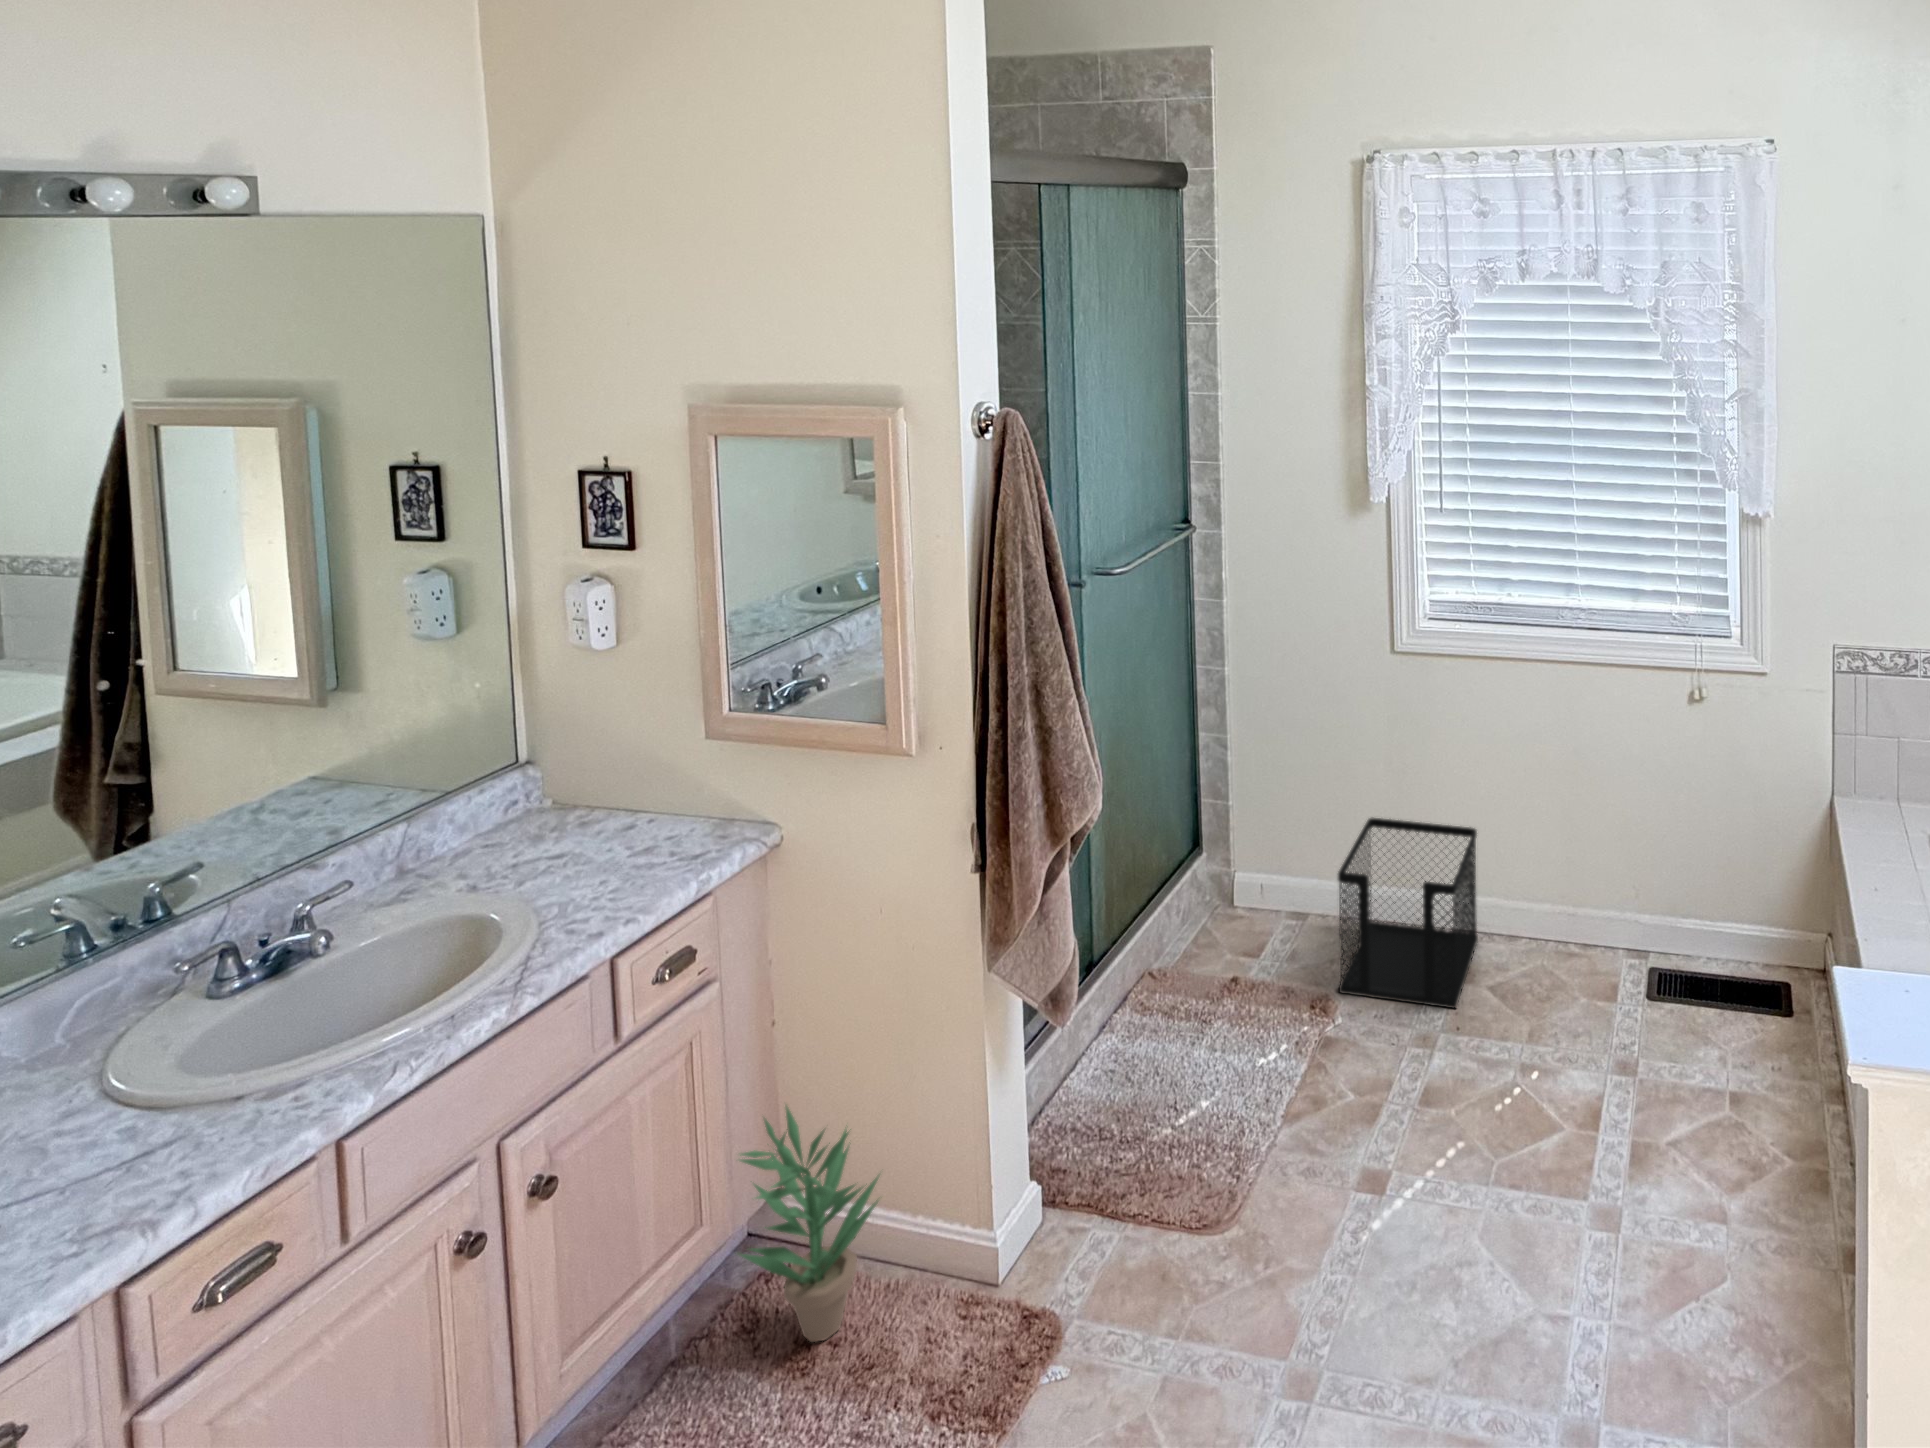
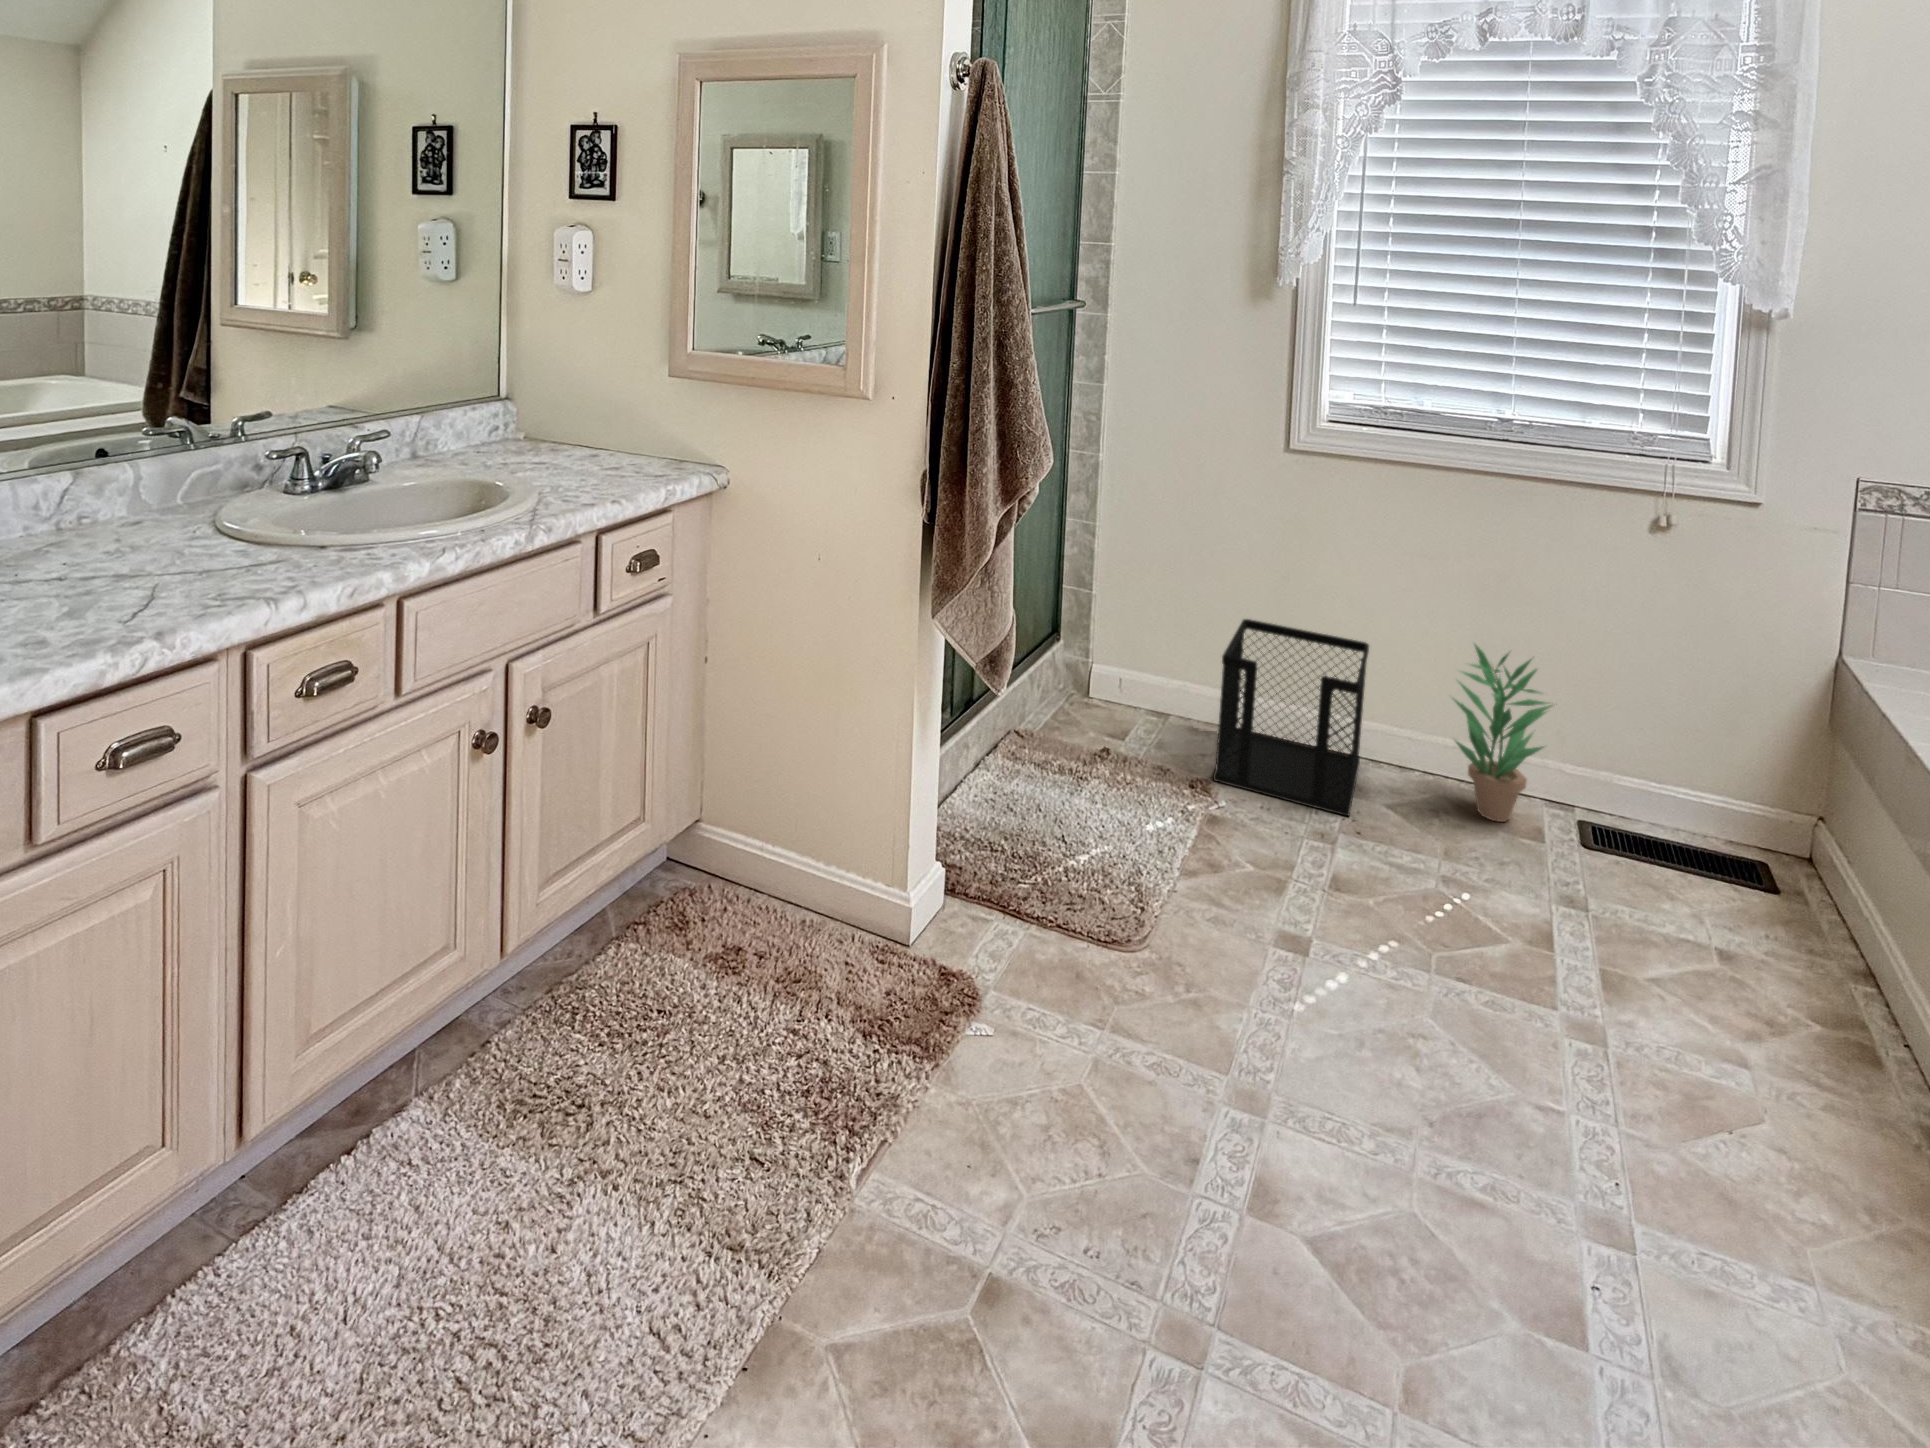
potted plant: present [740,1106,879,1342] -> present [1454,645,1552,822]

